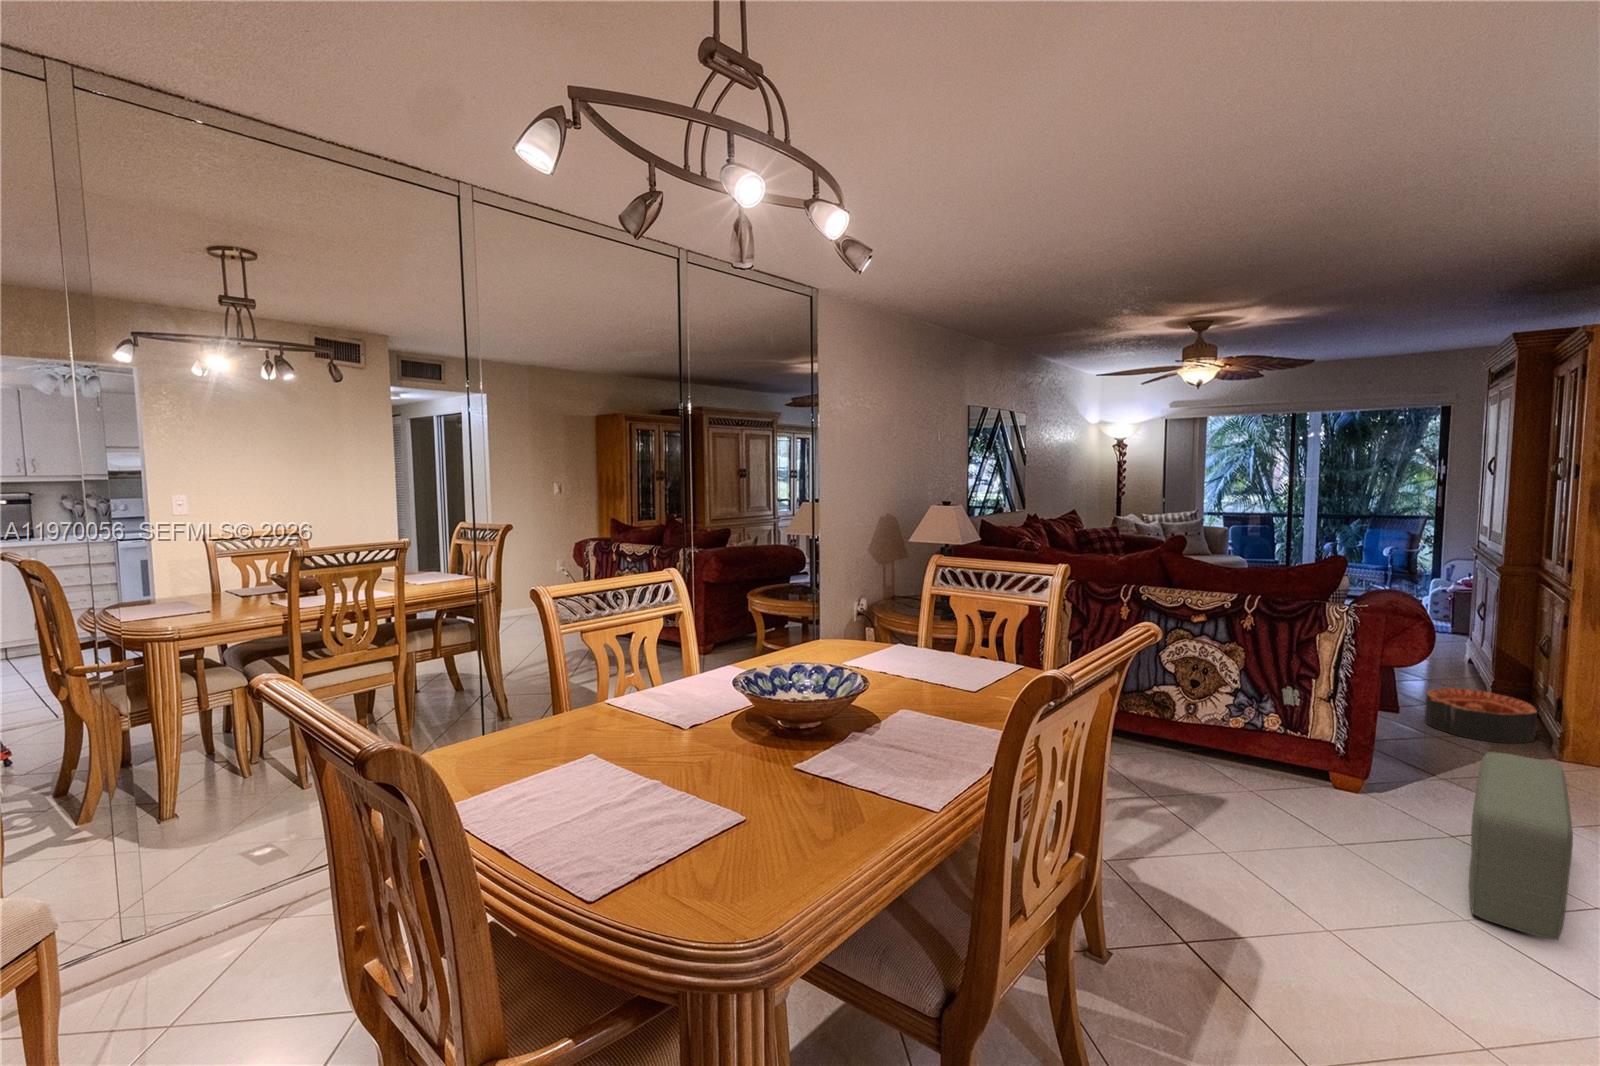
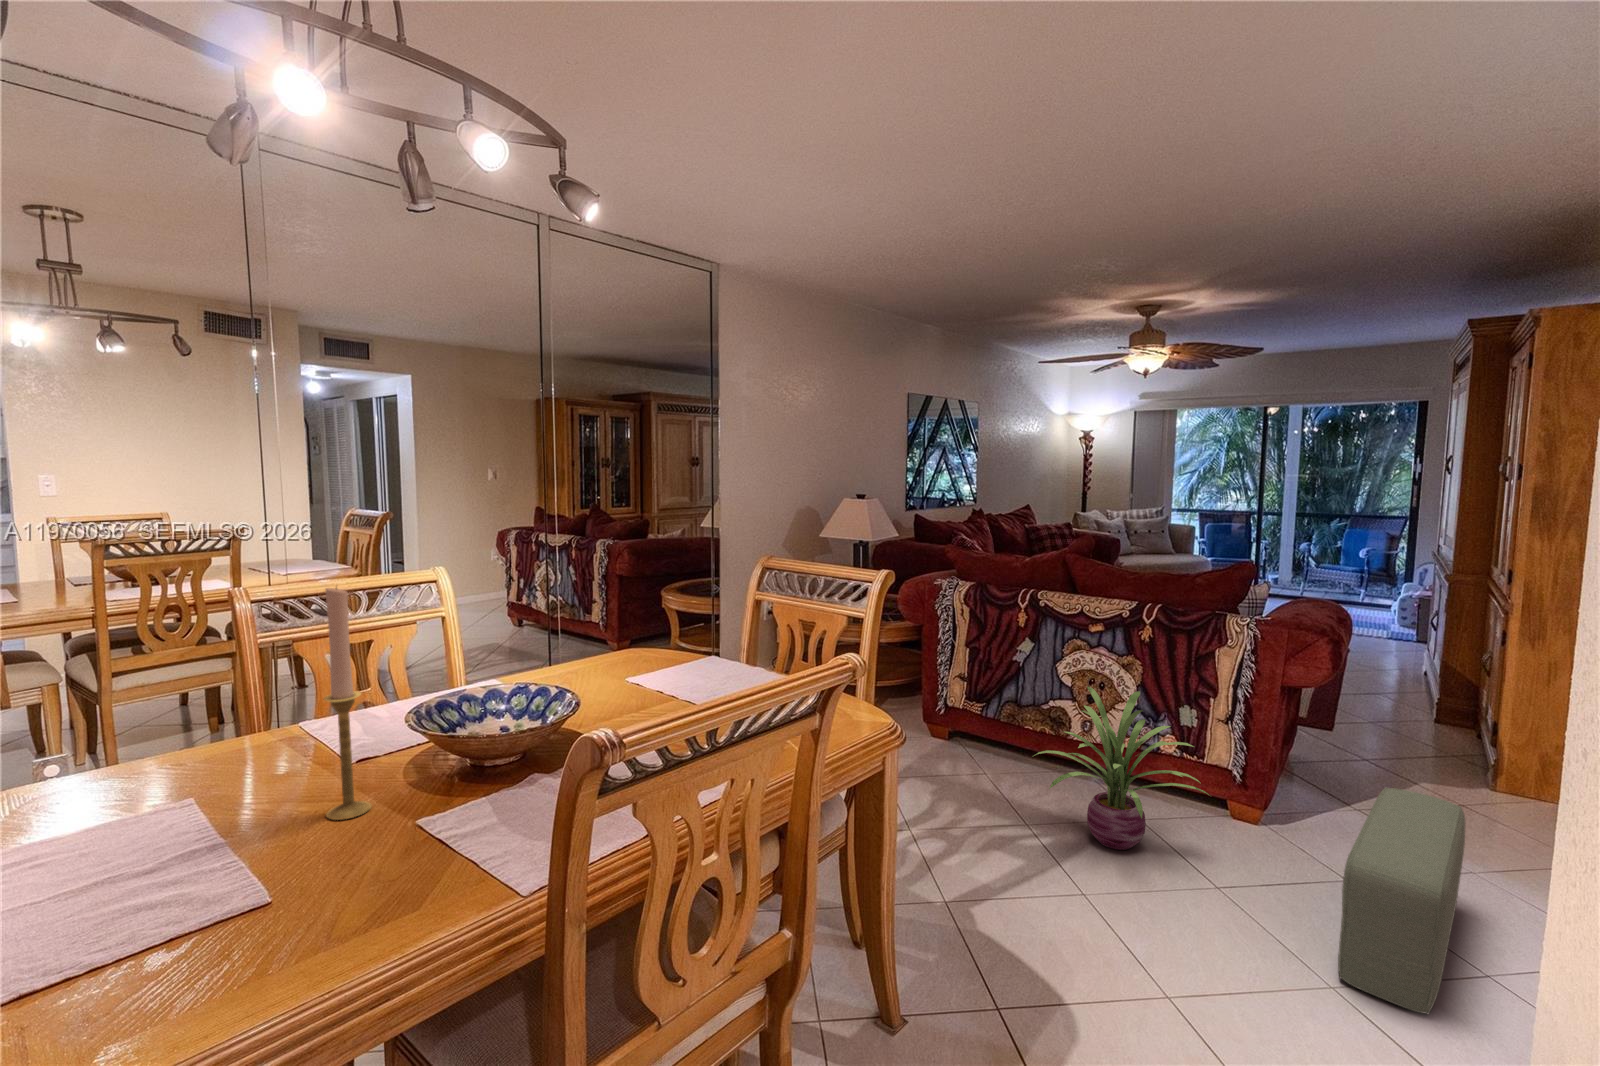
candlestick: none [719,574,751,766] -> present [323,588,371,820]
decorative plant: none [1151,670,1327,816] -> present [1036,686,1209,850]
basket: present [1425,688,1537,743] -> none [1358,706,1475,769]

